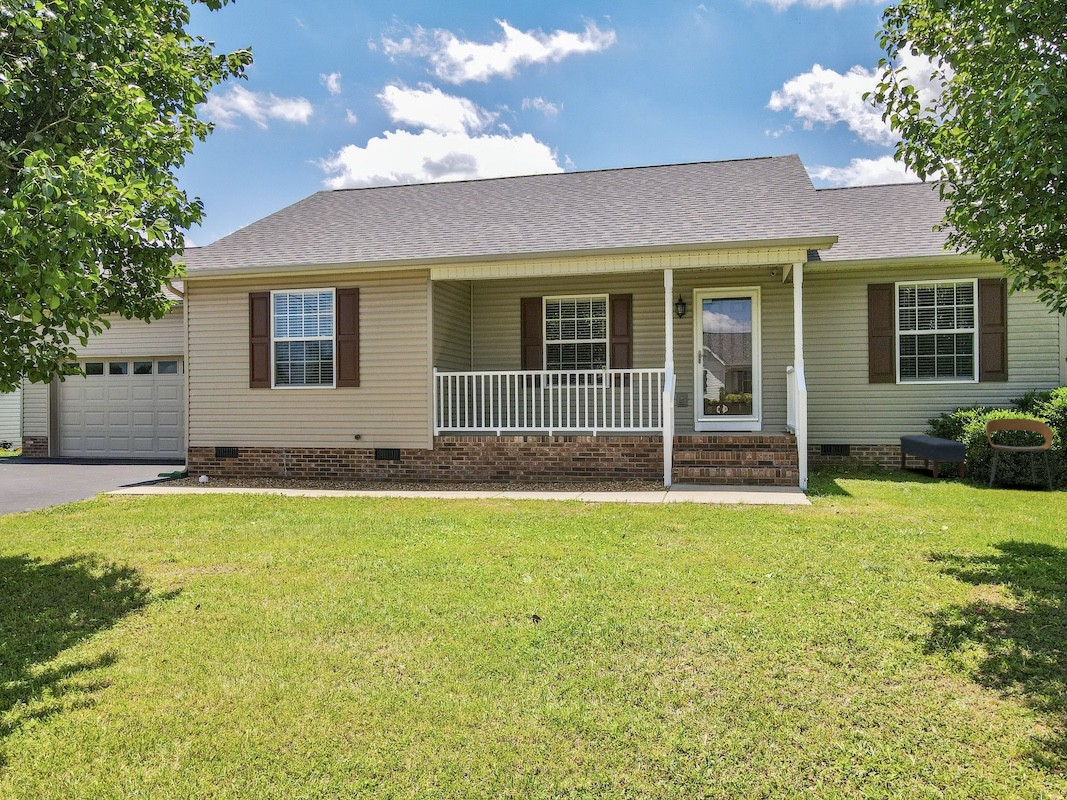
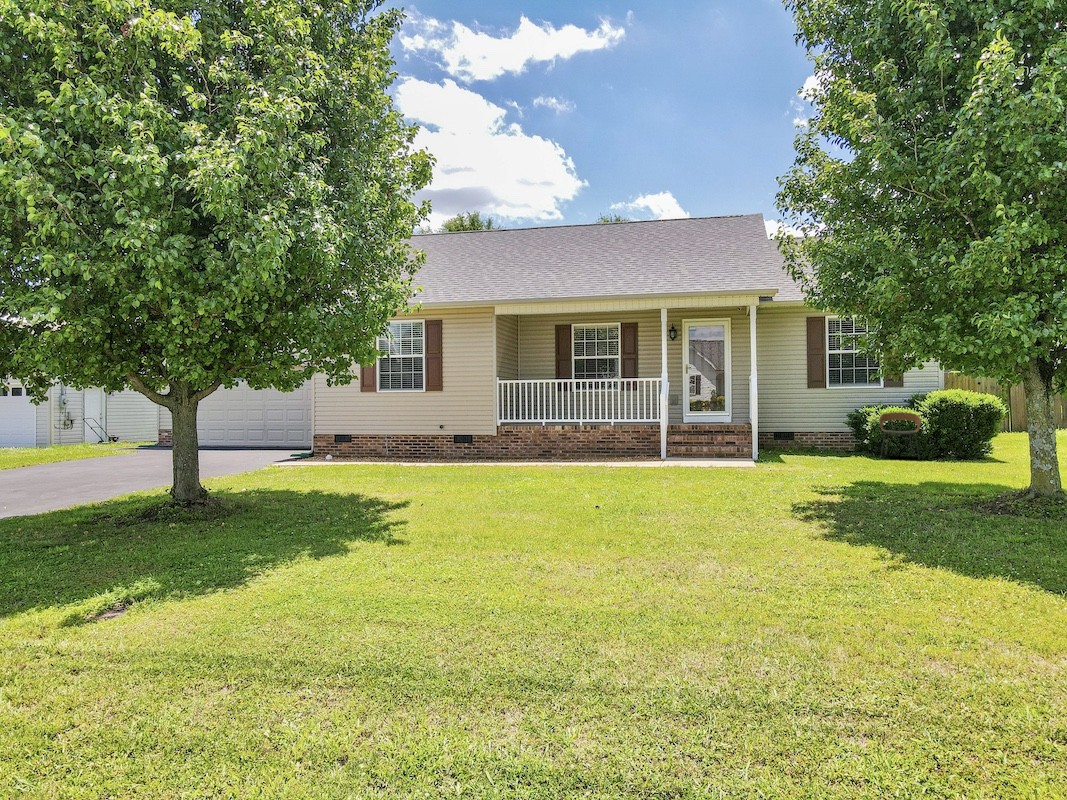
bench: present [900,435,965,478] -> none [828,425,870,454]

